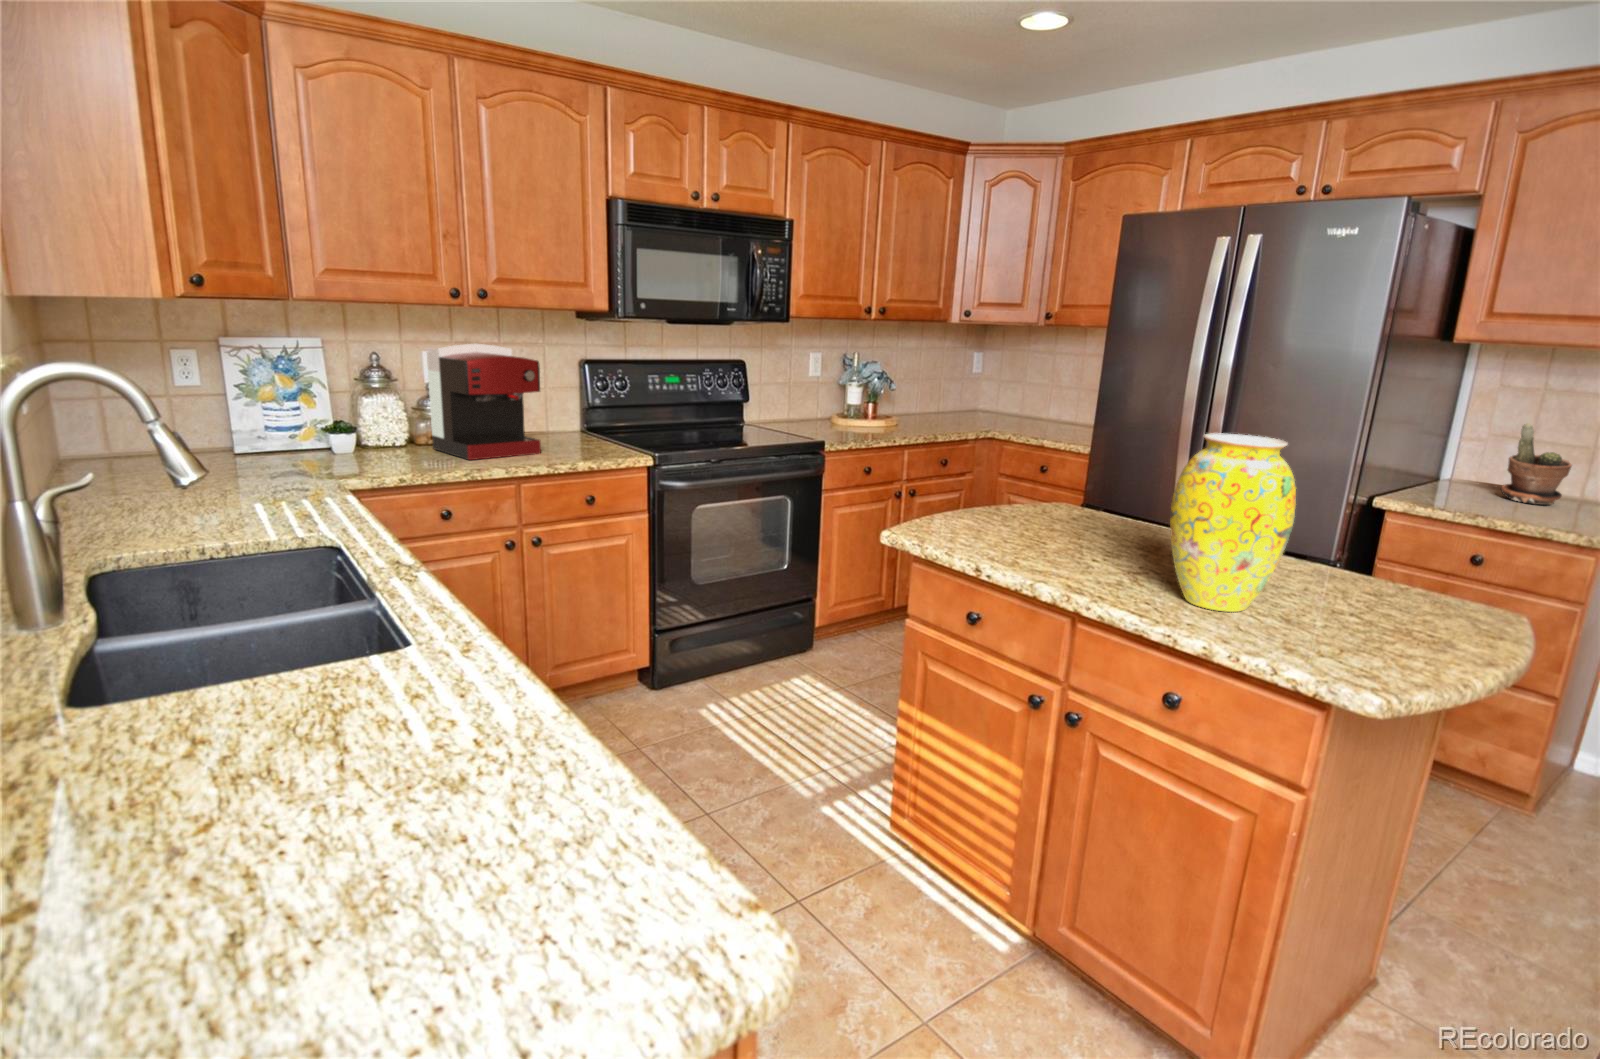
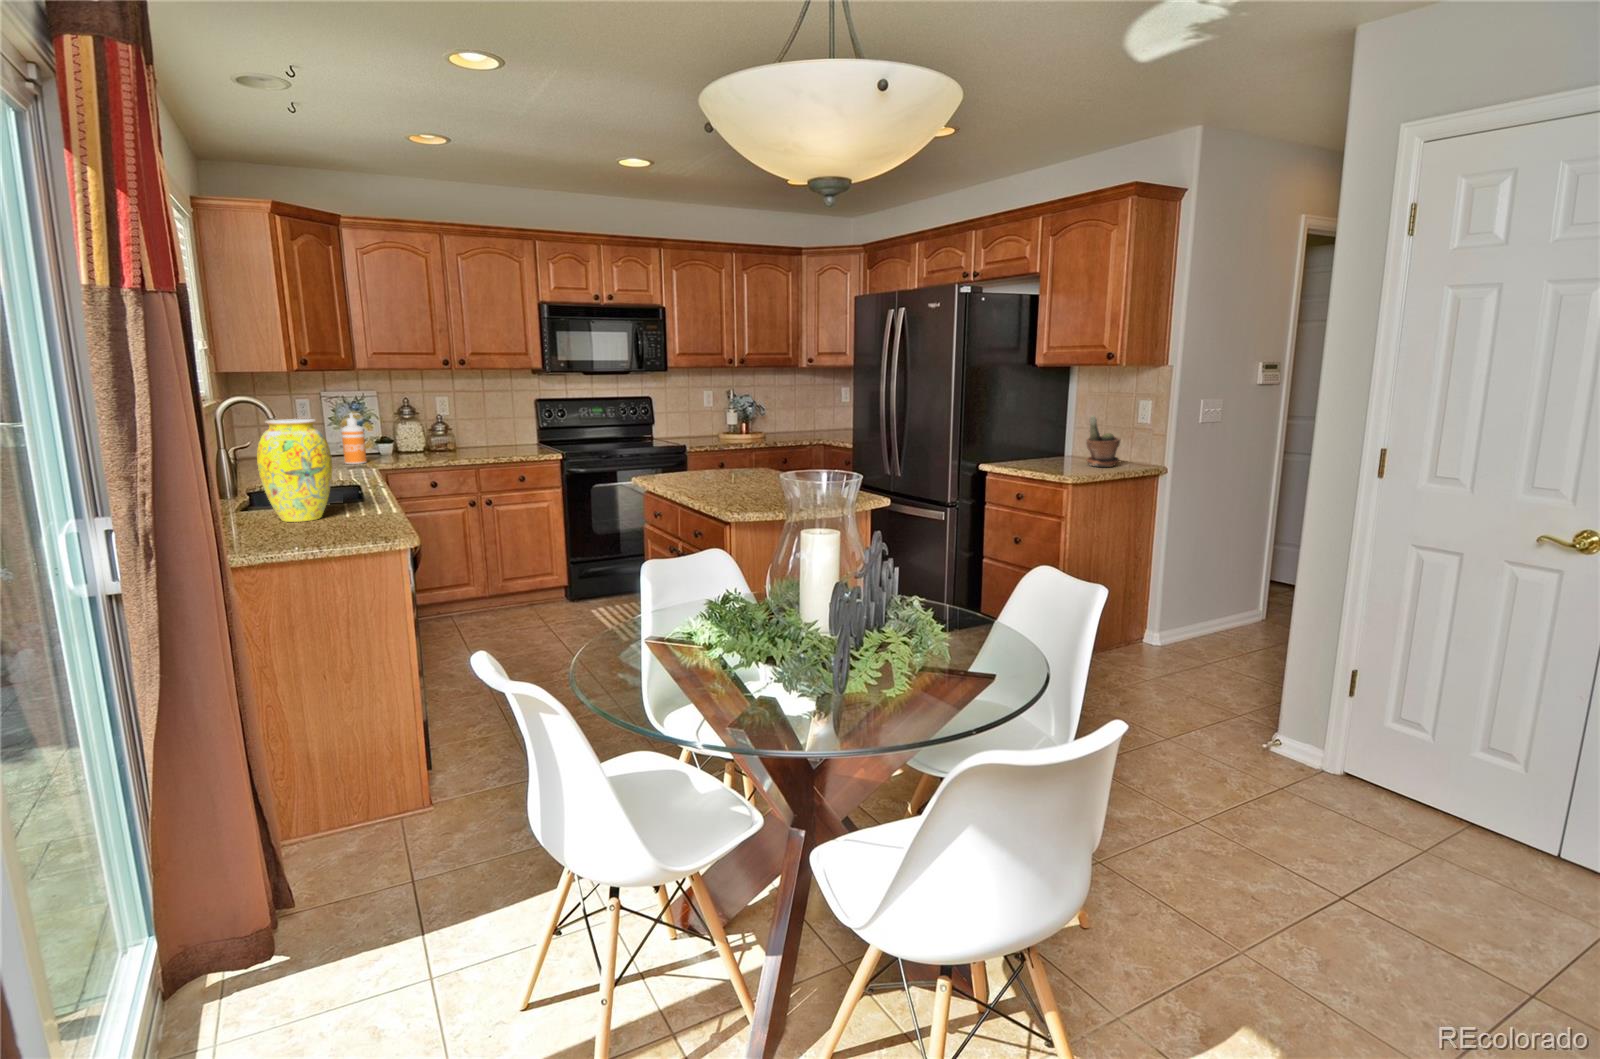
coffee maker: present [427,344,541,460] -> none [434,390,497,457]
soap dispenser: none [274,385,323,480] -> present [342,413,367,464]
vase: present [1170,433,1296,612] -> present [257,419,332,522]

